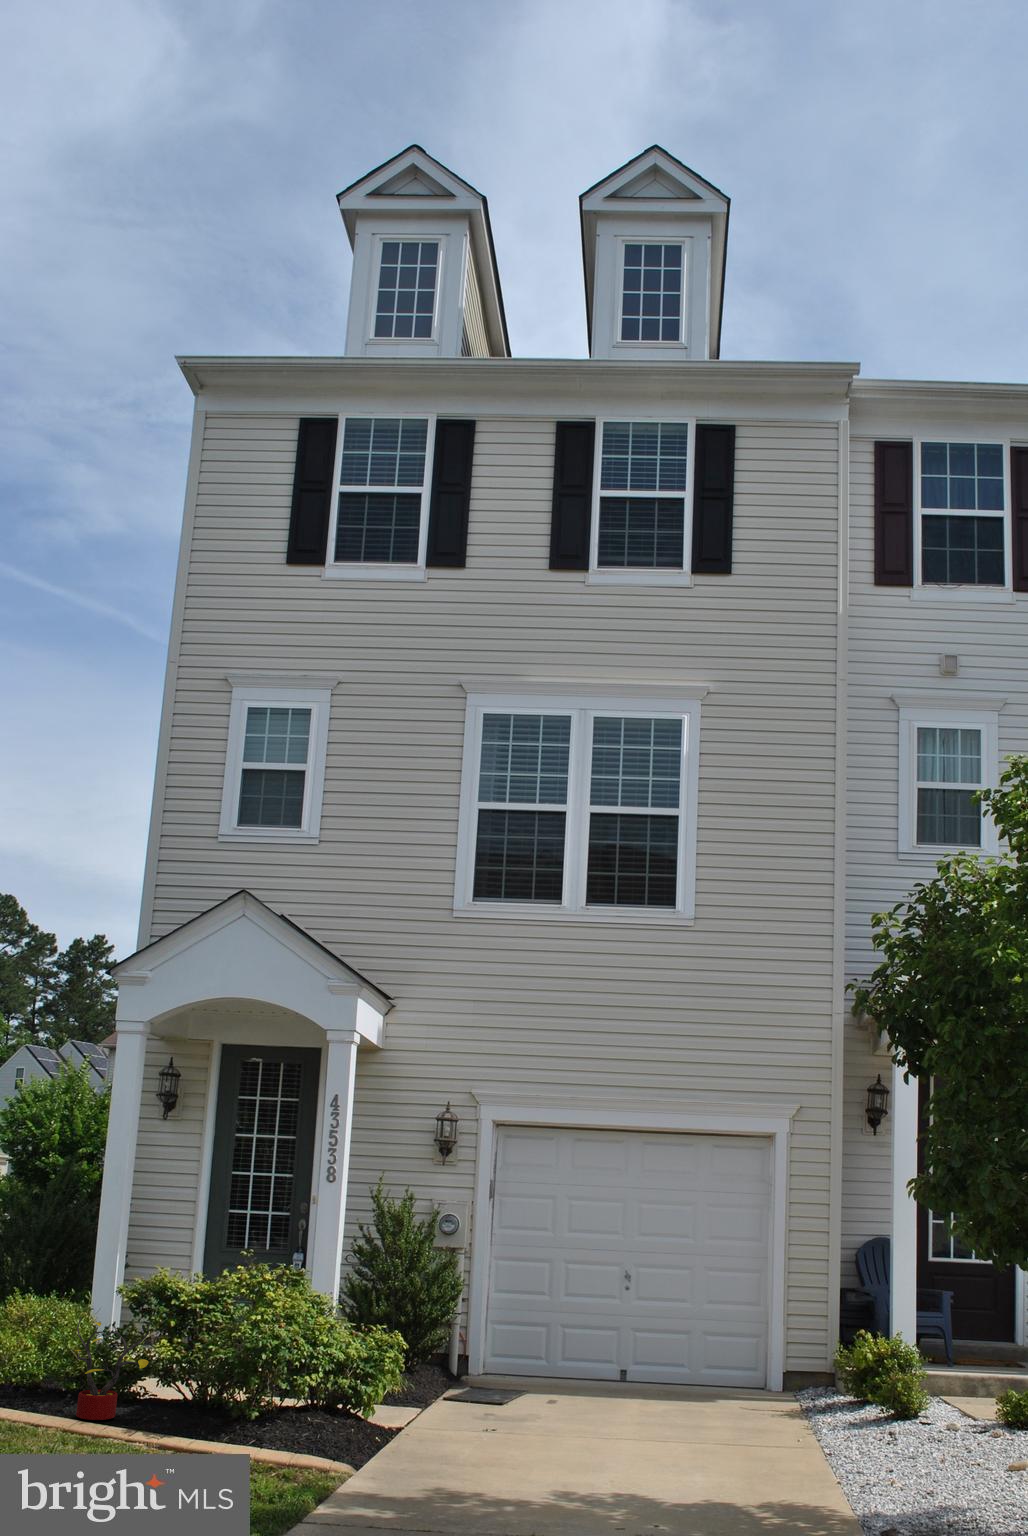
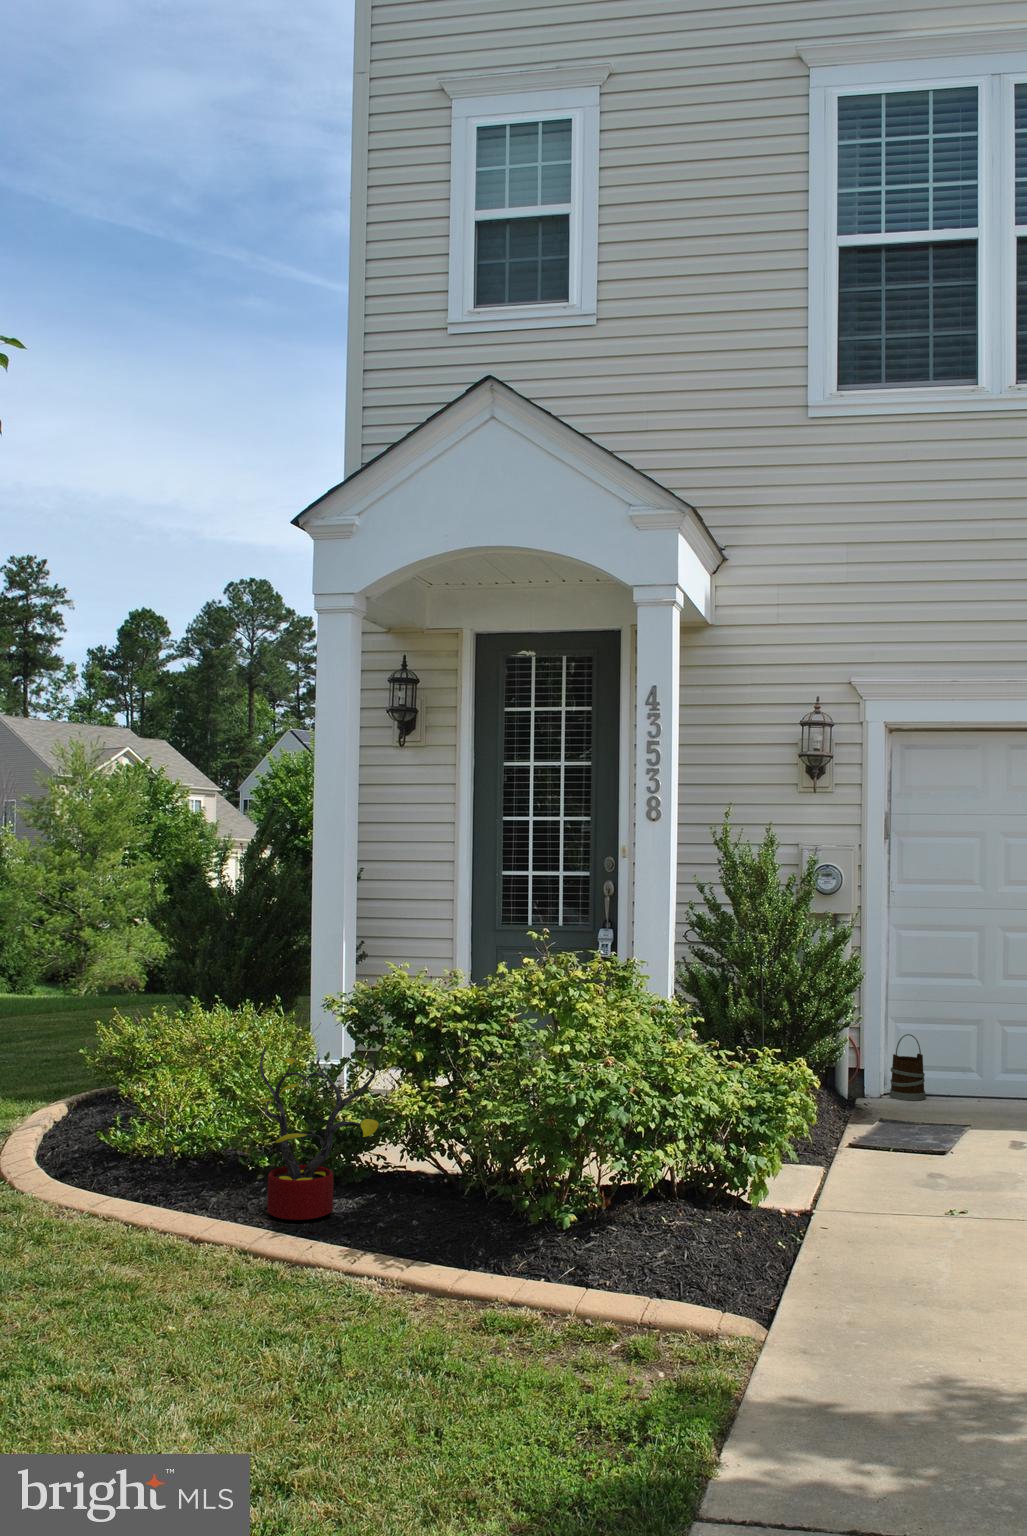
wooden bucket: none [481,1332,504,1378] -> present [890,1034,926,1100]

